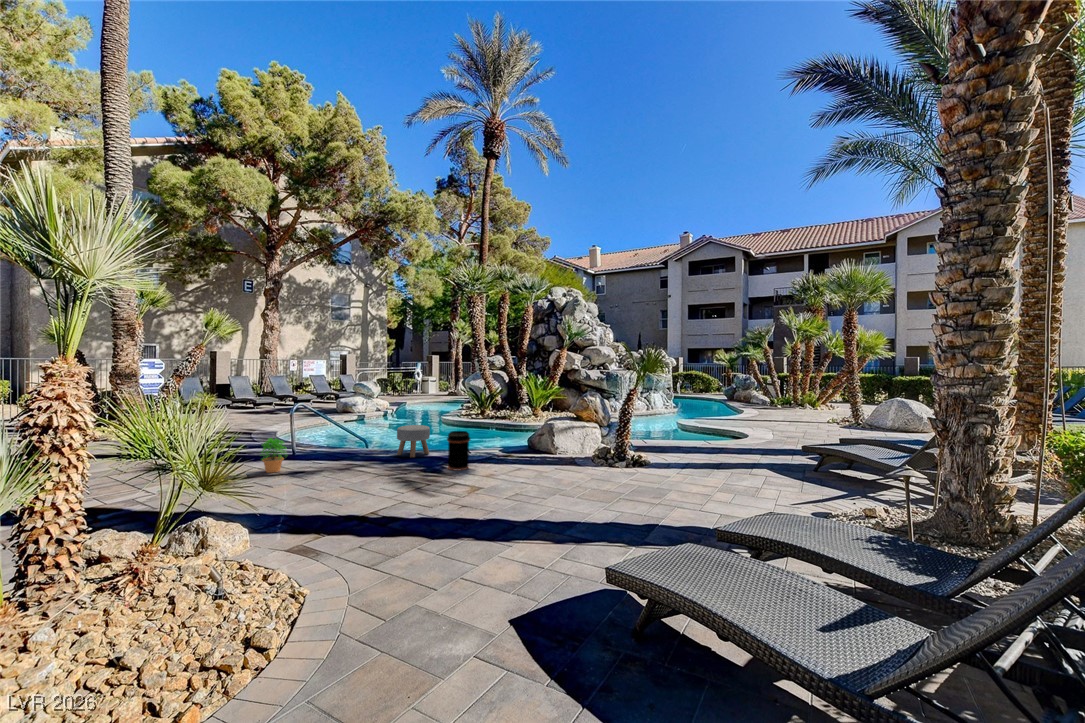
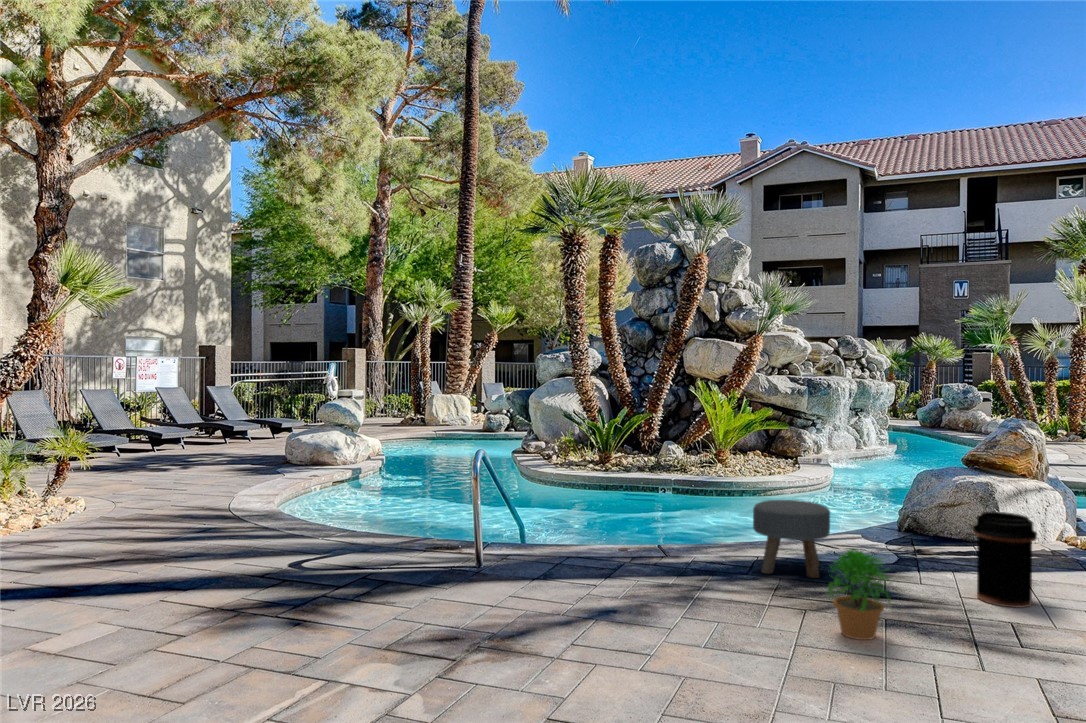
potted plant: present [262,438,287,473] -> present [828,549,890,640]

